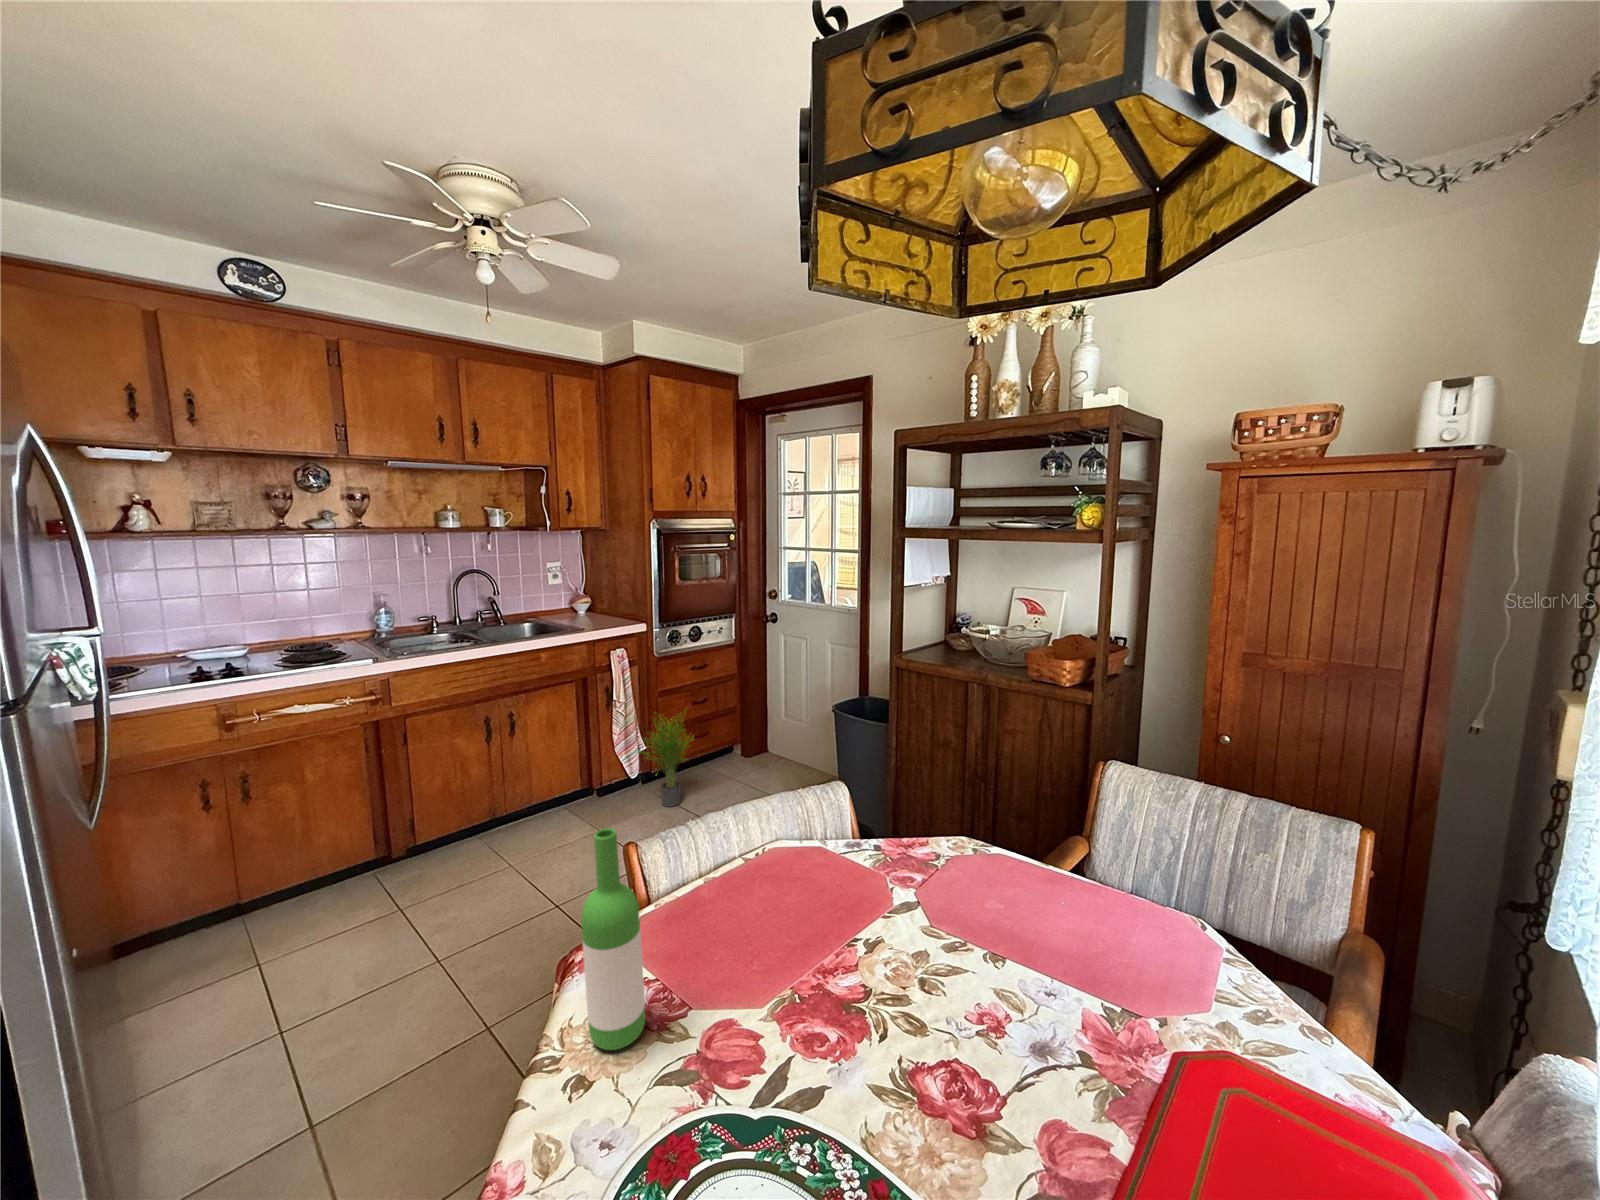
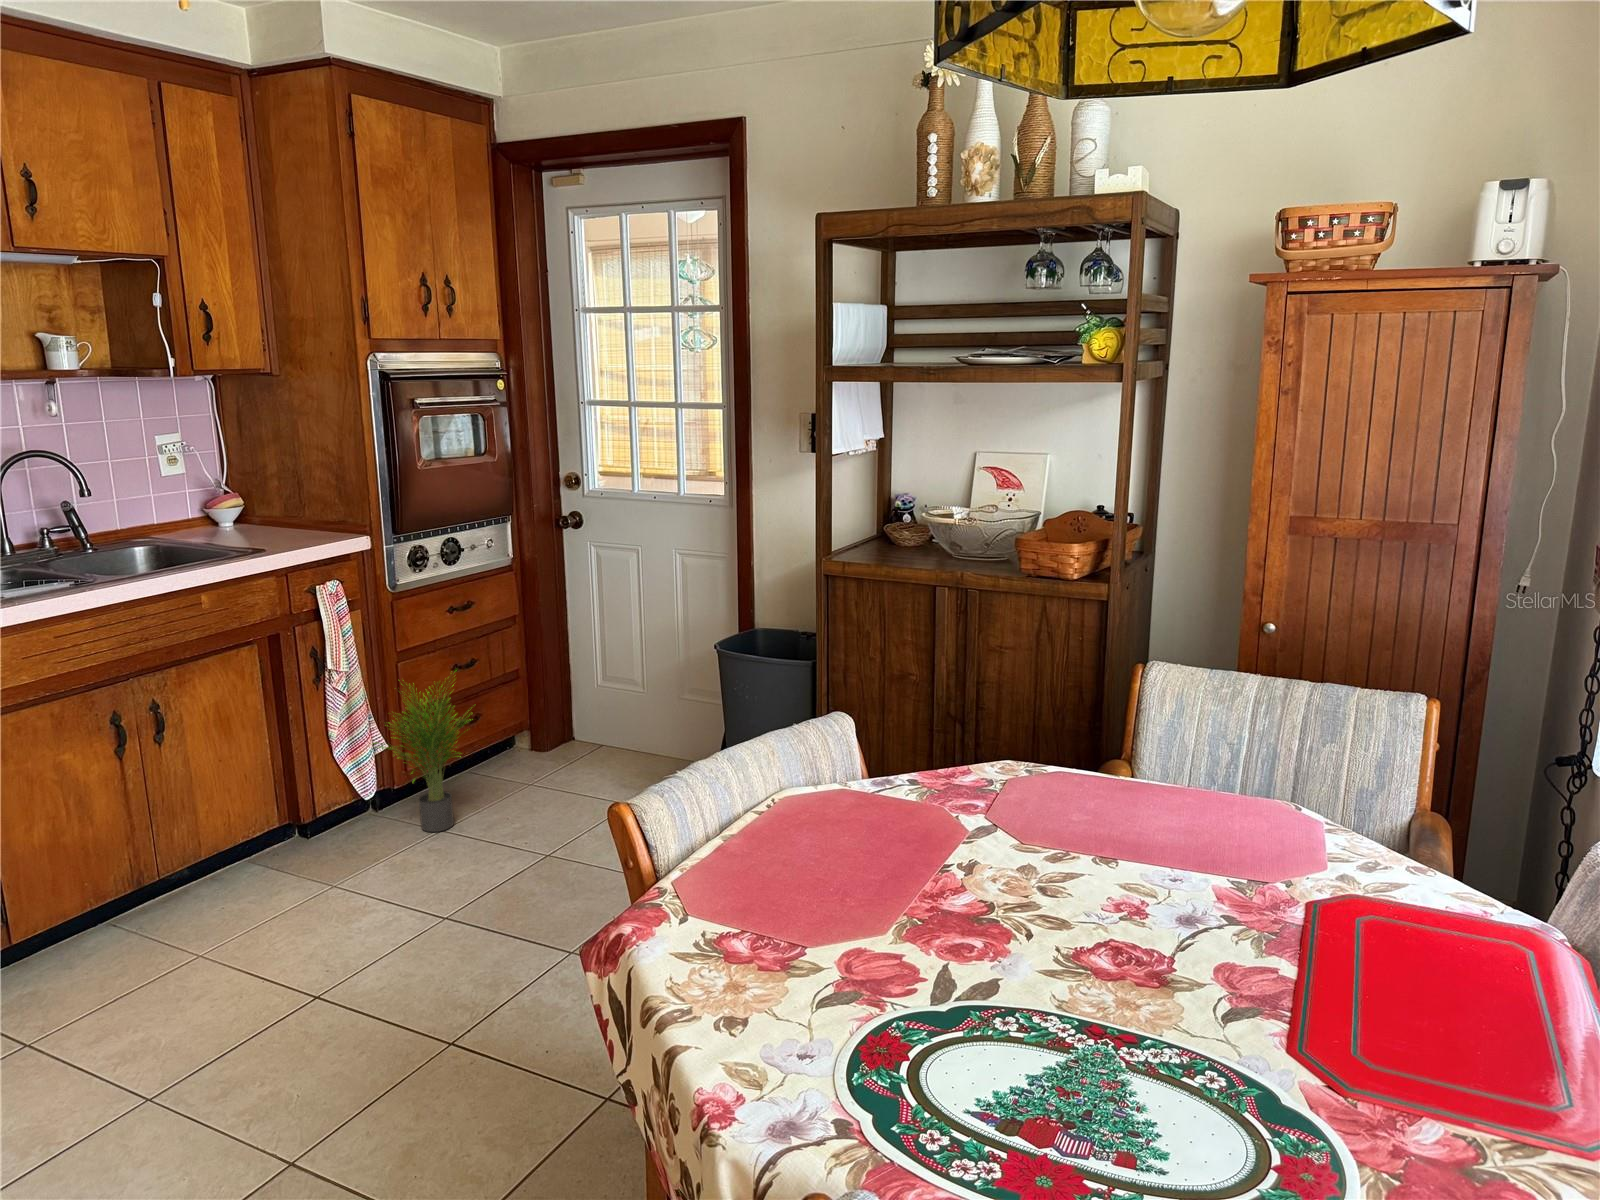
wine bottle: present [581,828,645,1050] -> none [696,731,766,995]

